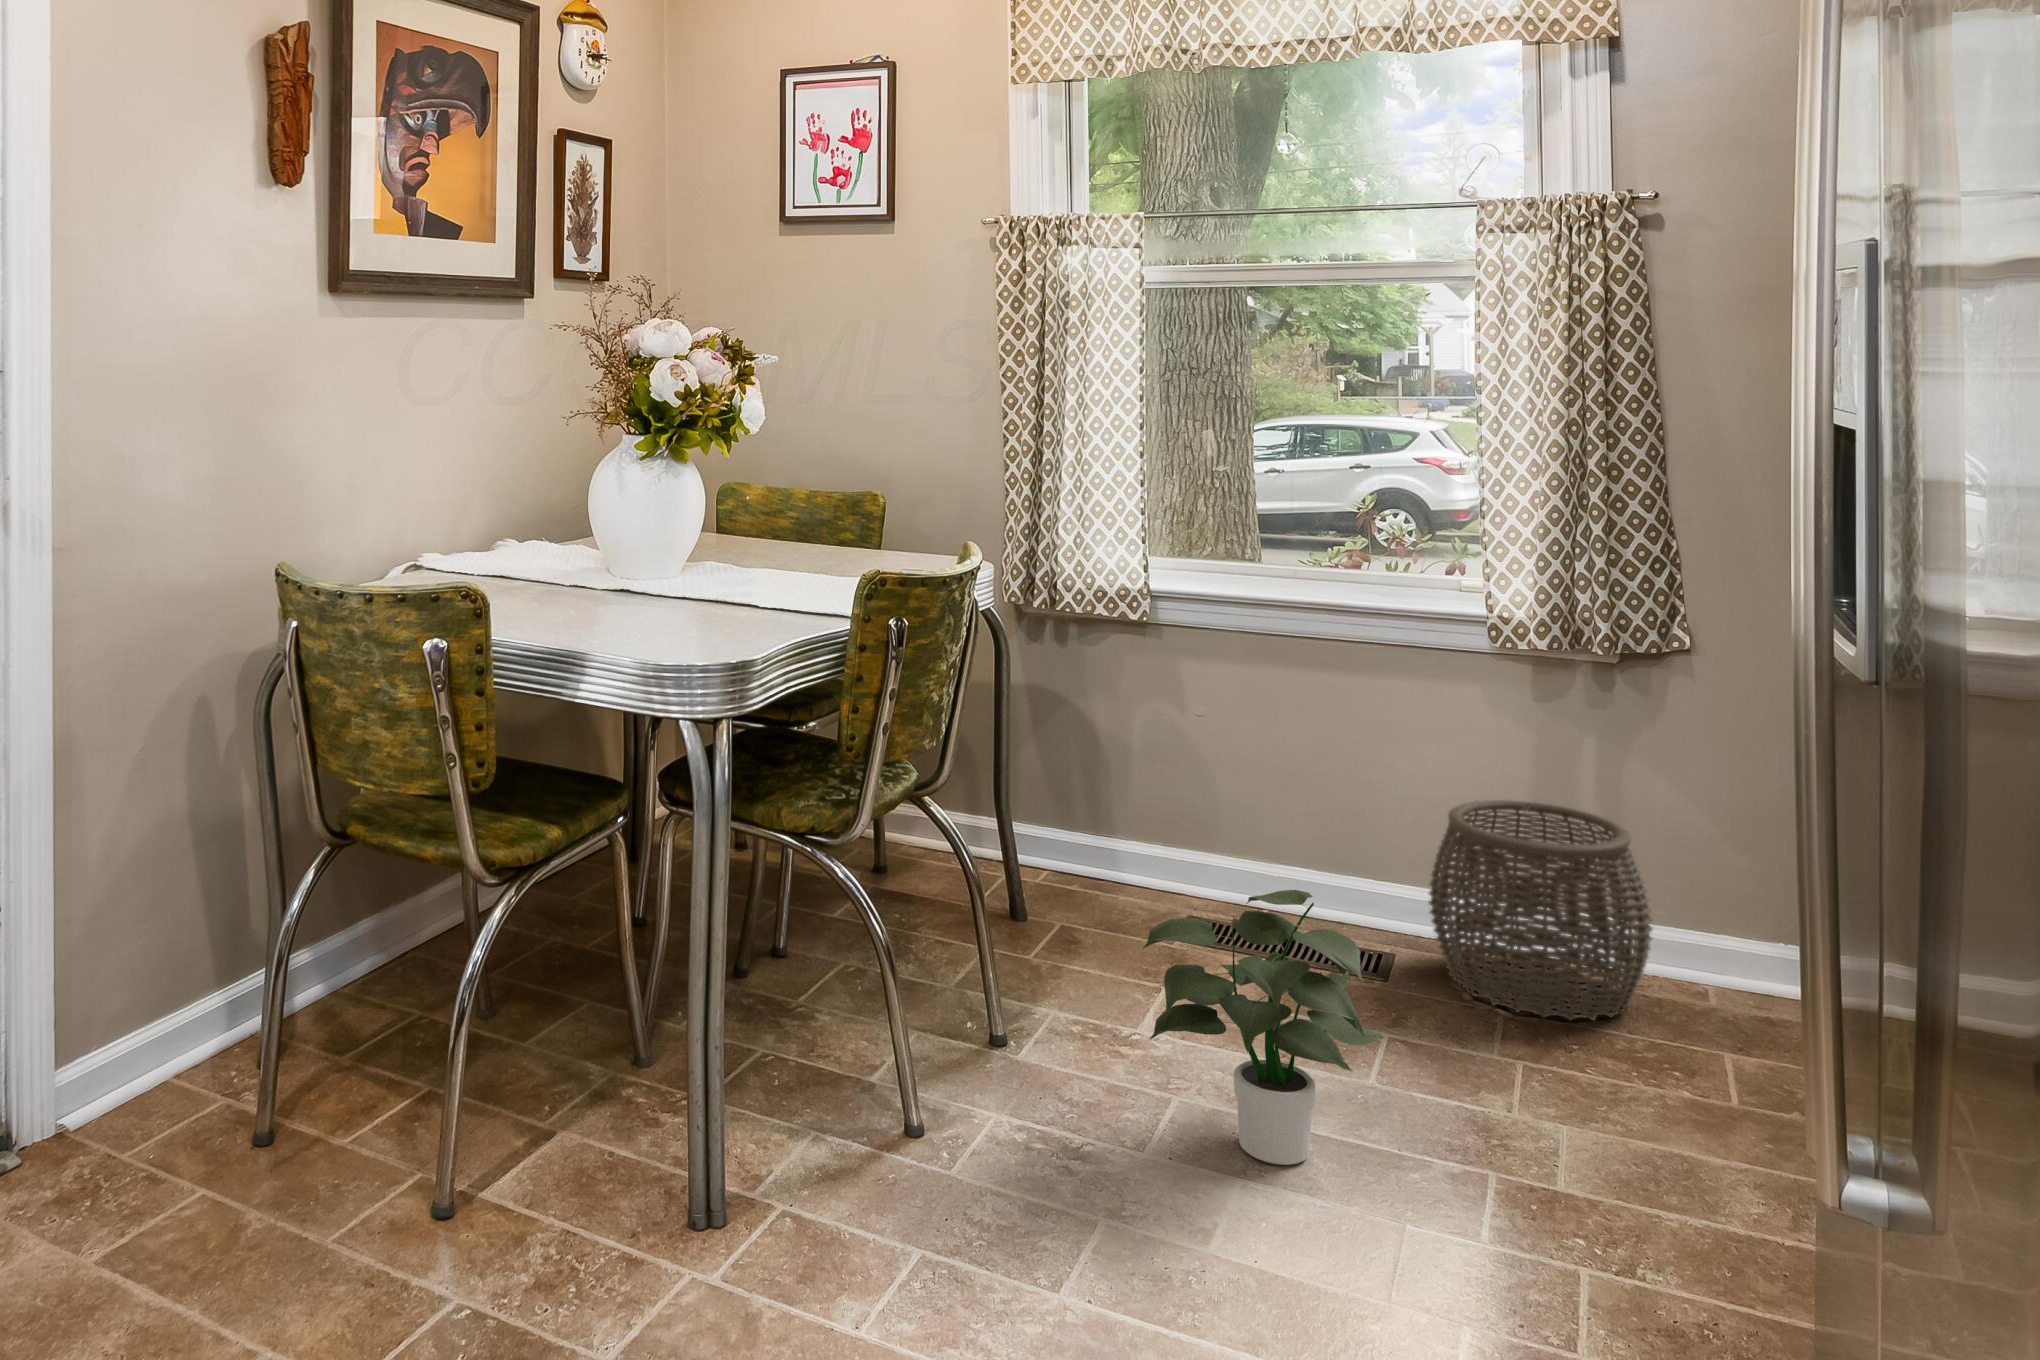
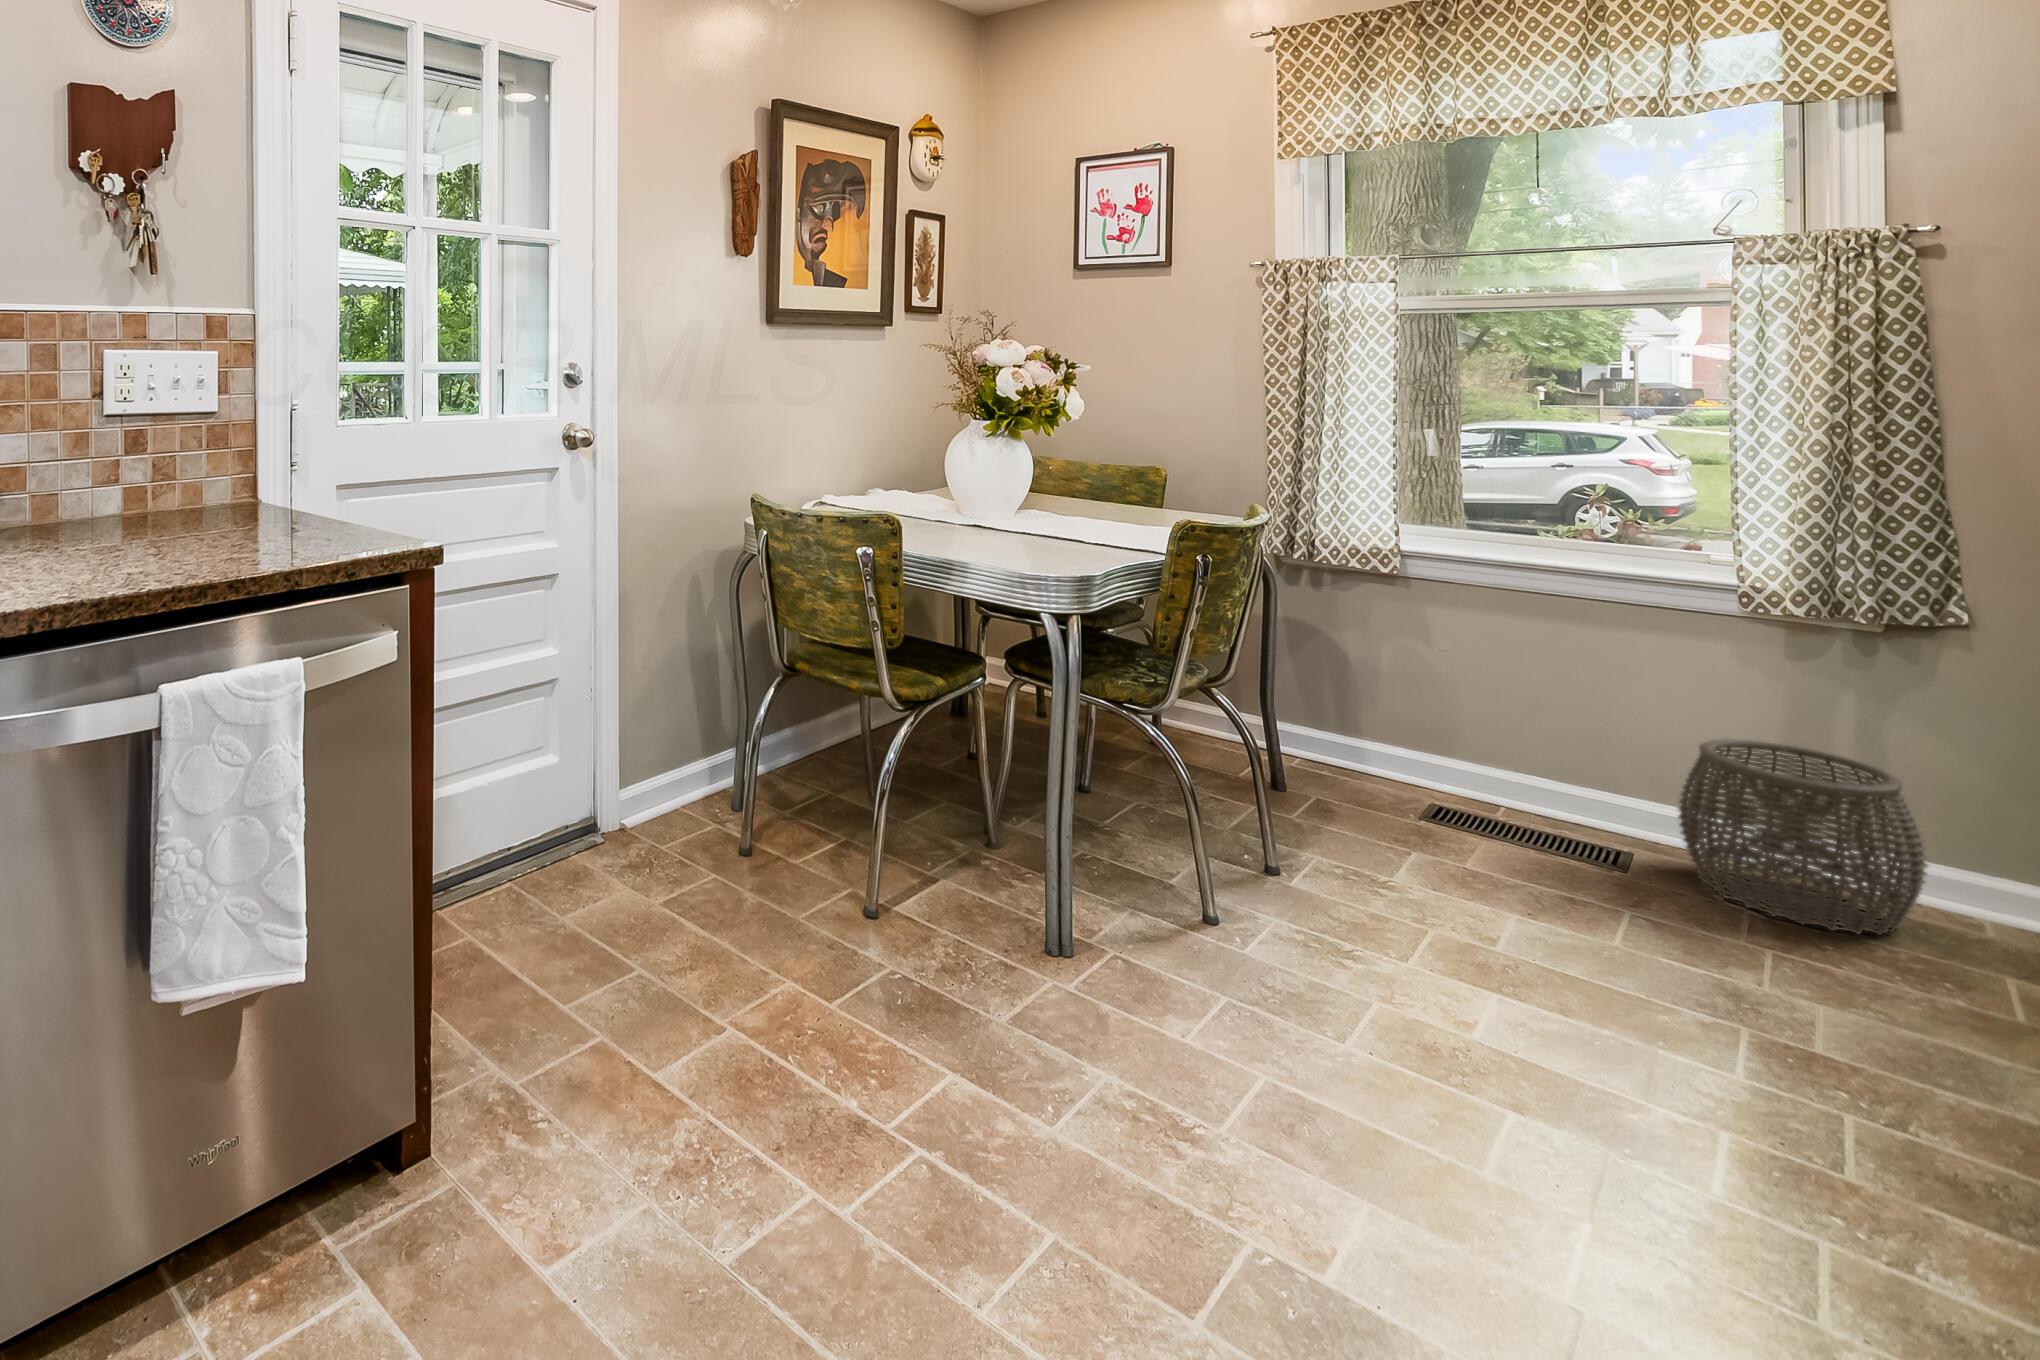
potted plant: present [1143,890,1385,1165] -> none [1405,785,1639,993]

